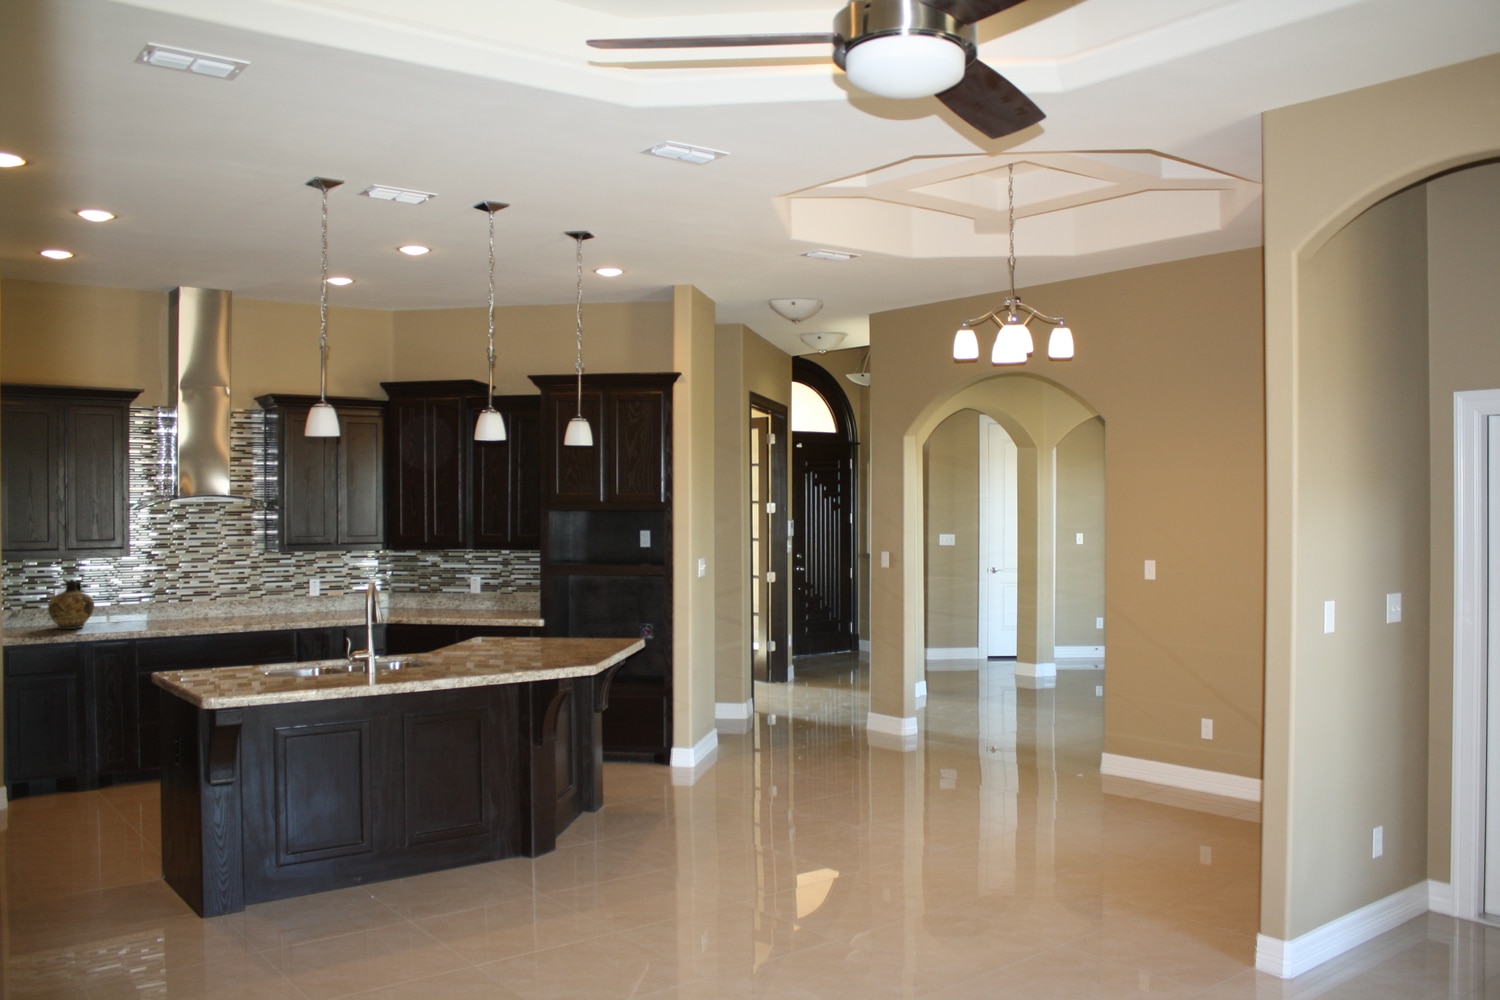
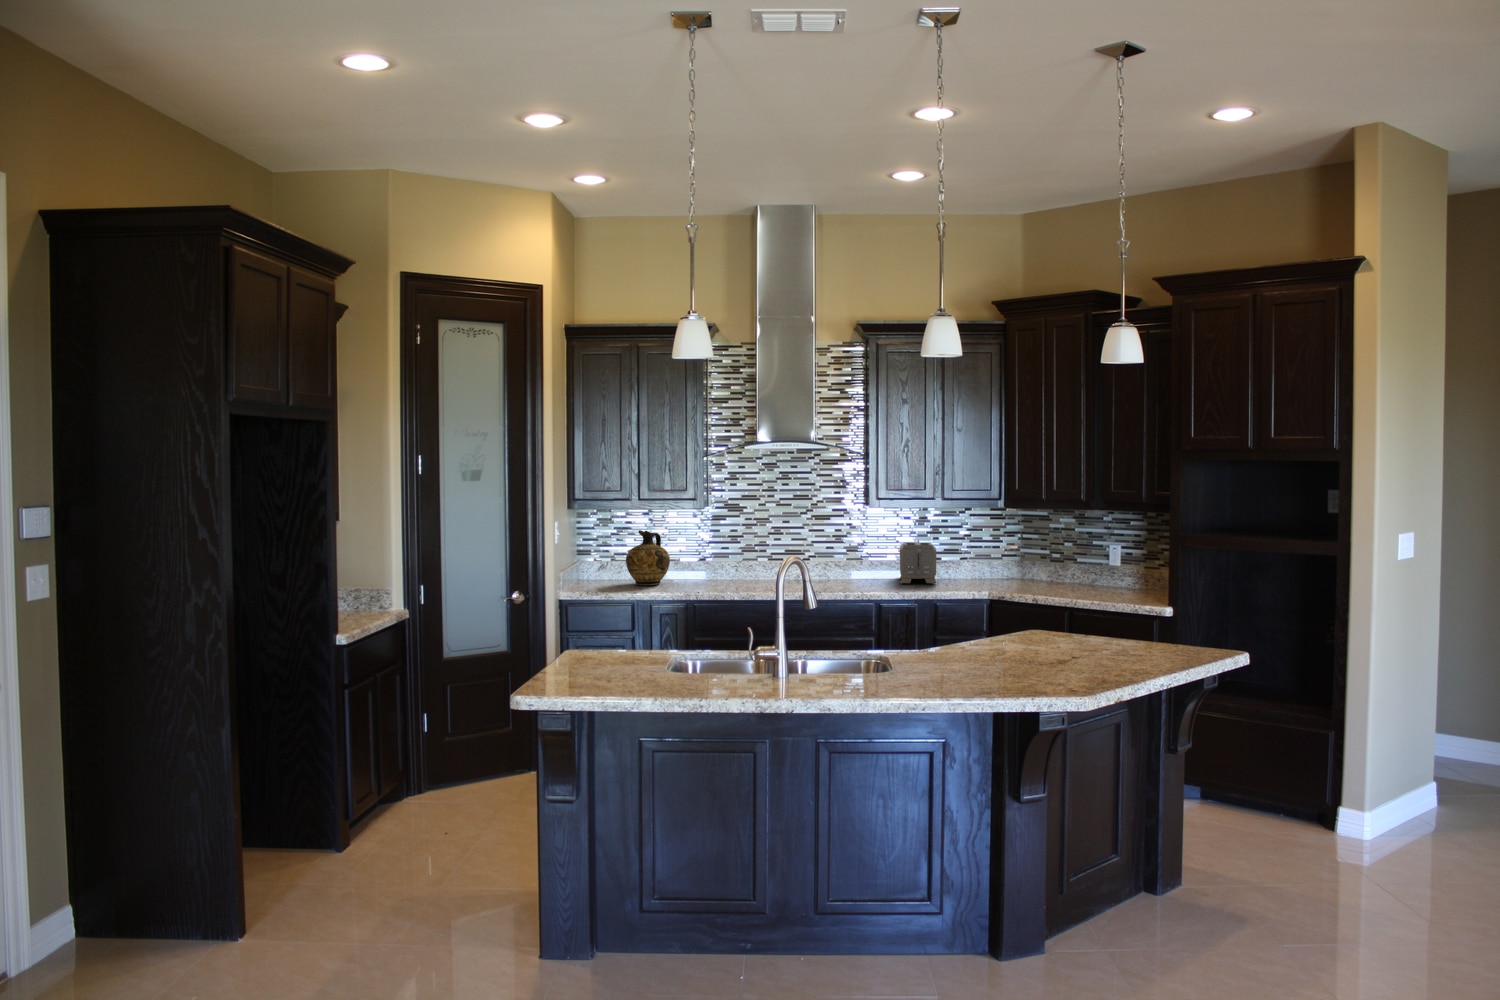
toaster: none [300,580,340,613] -> present [900,542,936,583]

